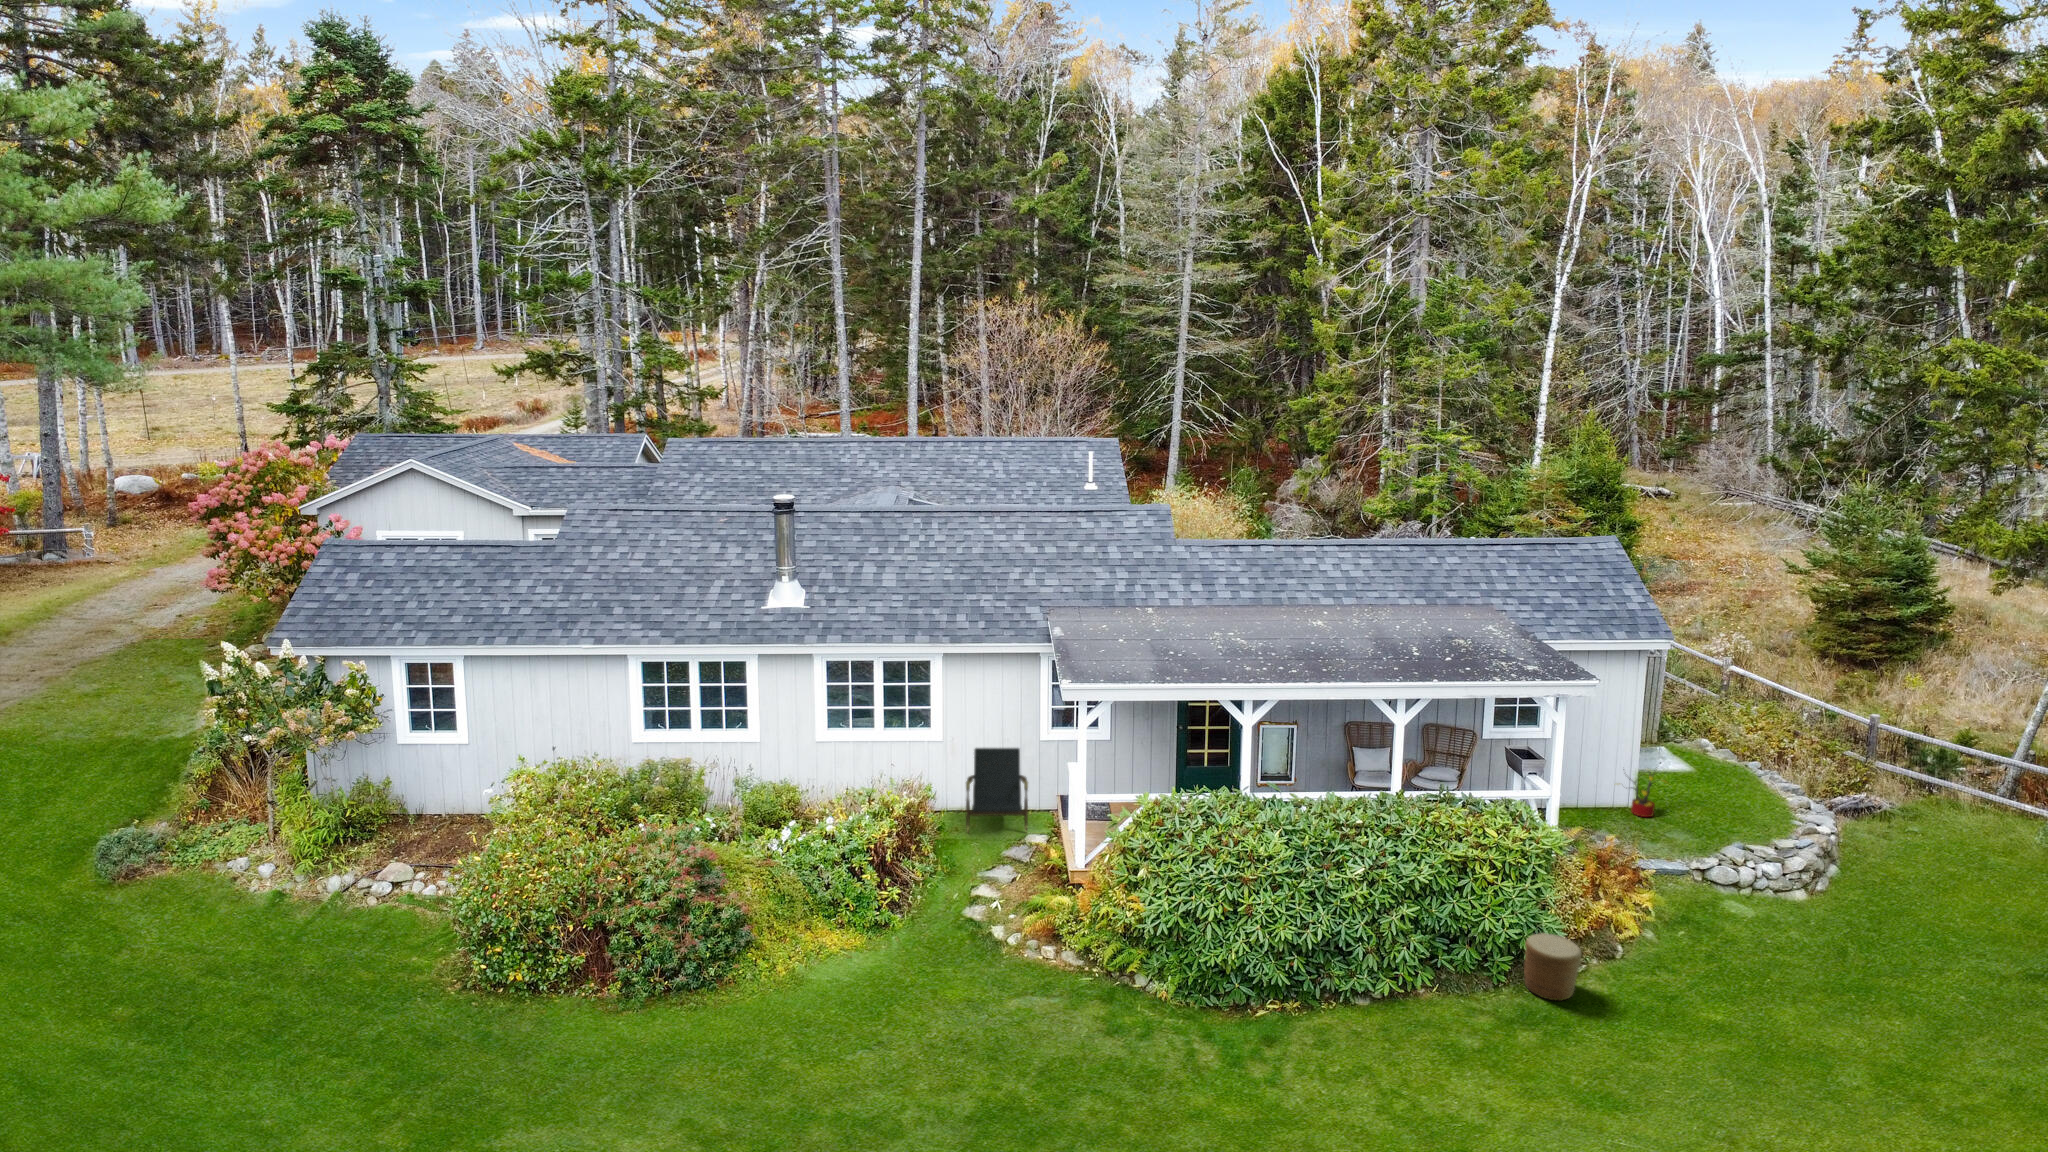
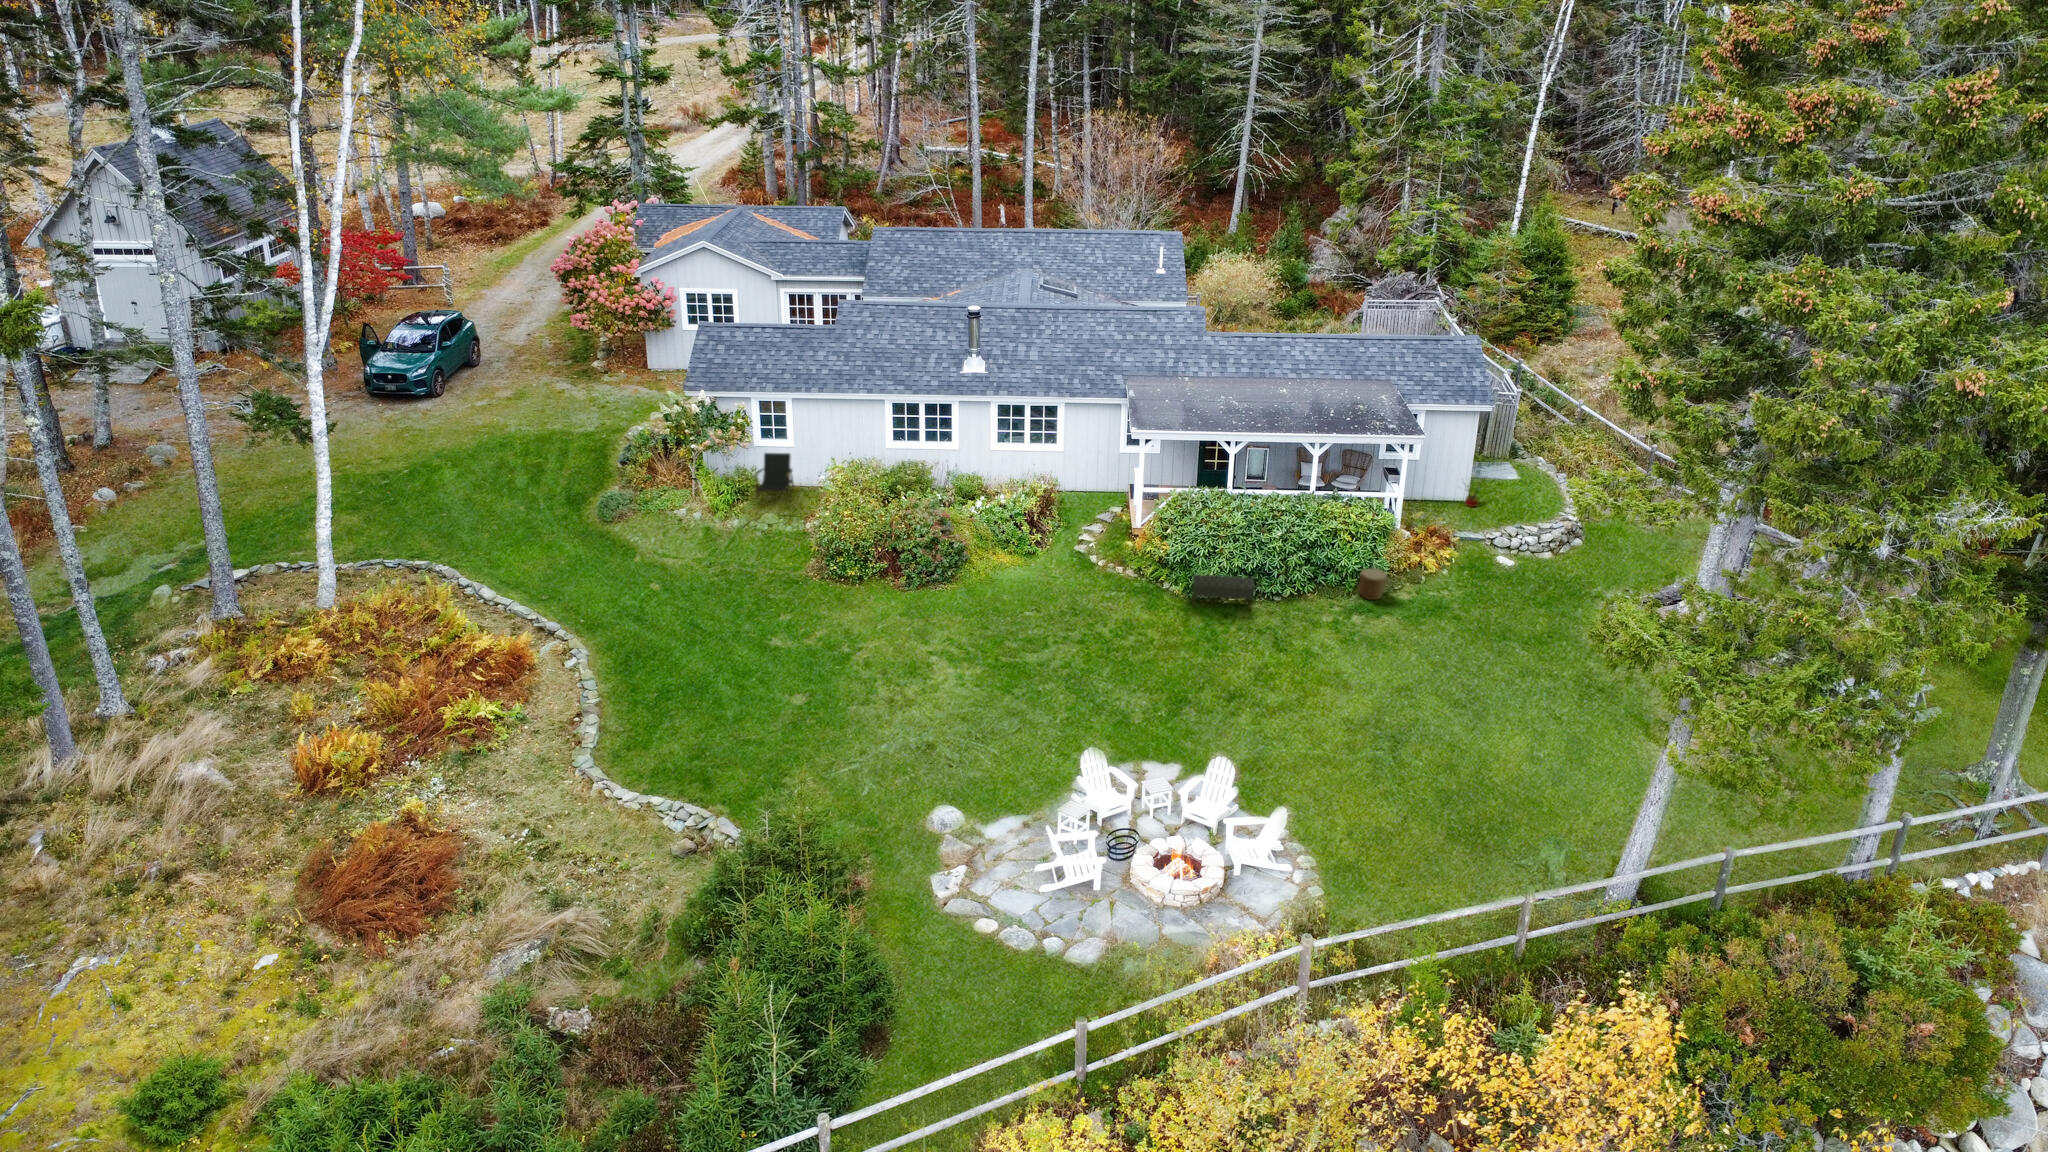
lounge chair: present [966,748,1028,832] -> present [755,453,793,499]
bench: none [1198,959,1330,1035] -> present [1192,574,1254,610]

